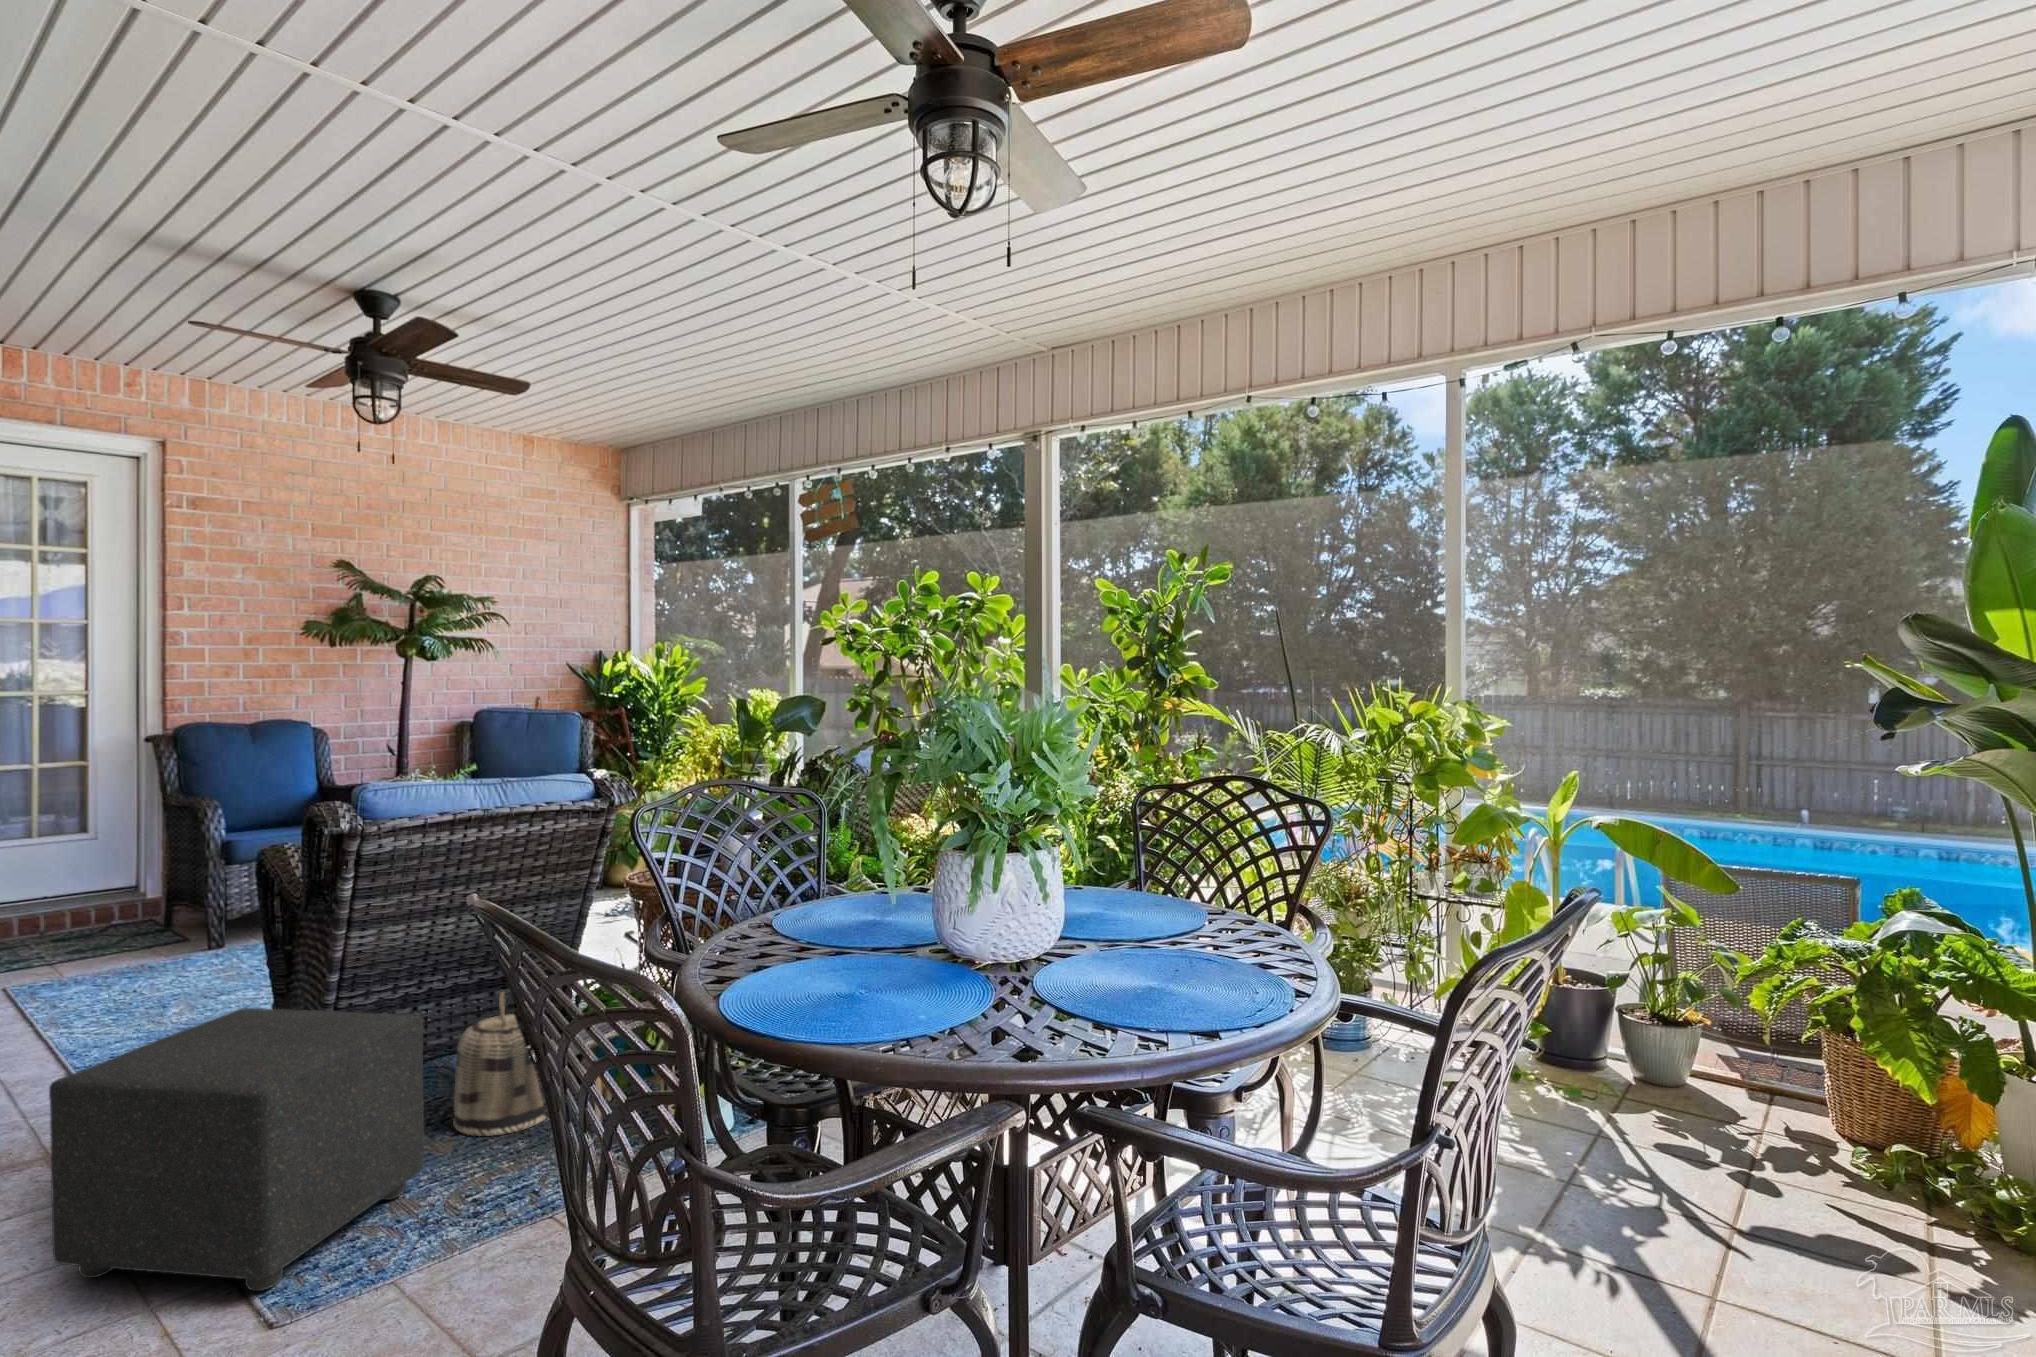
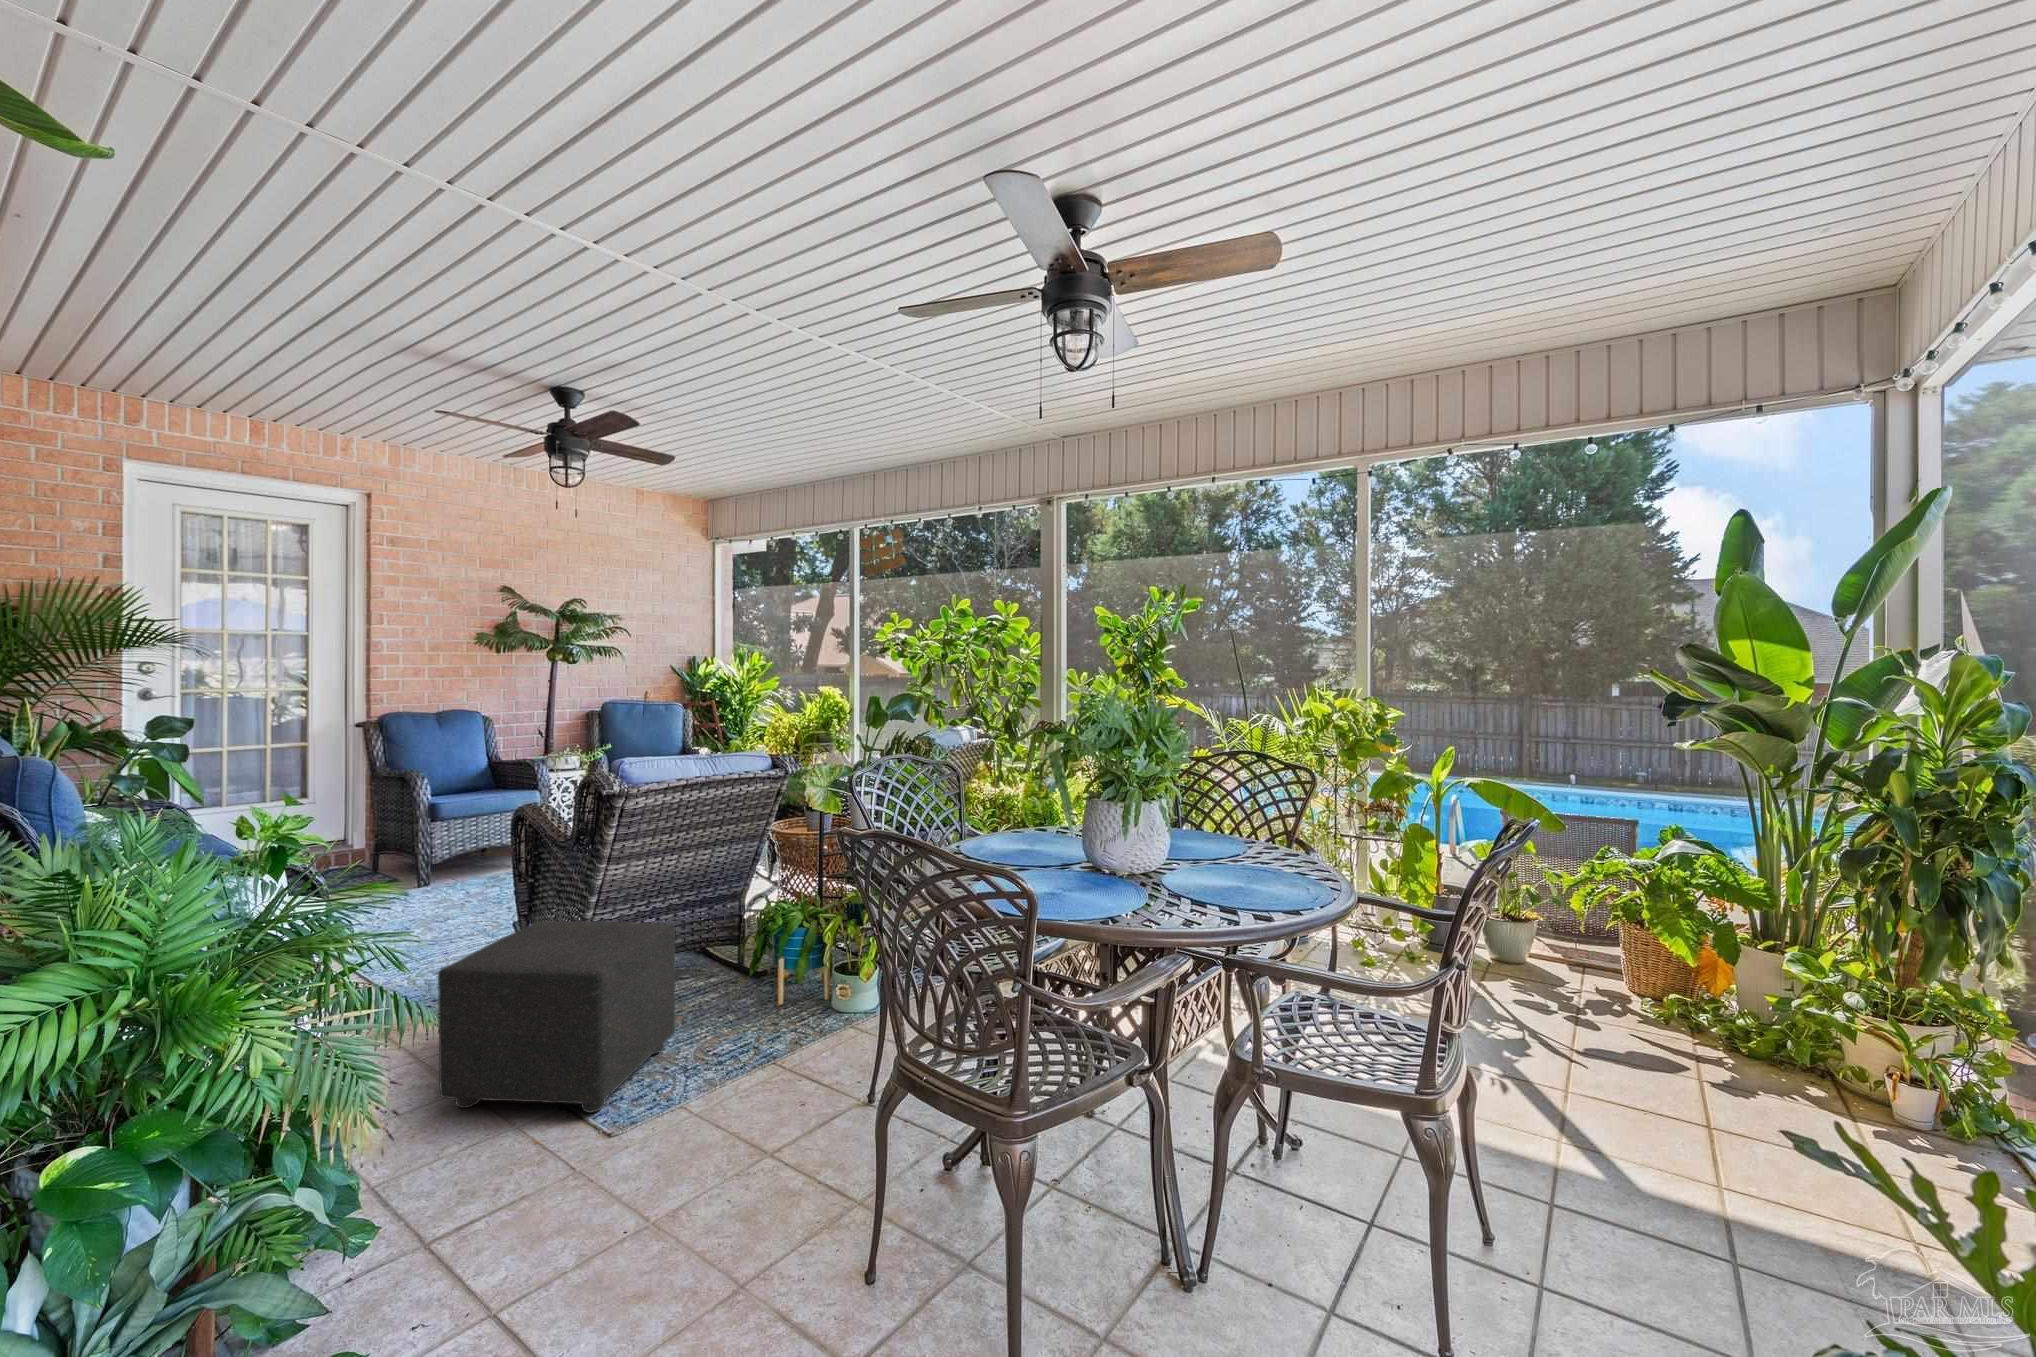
basket: present [453,992,546,1136] -> none [675,909,744,1012]

